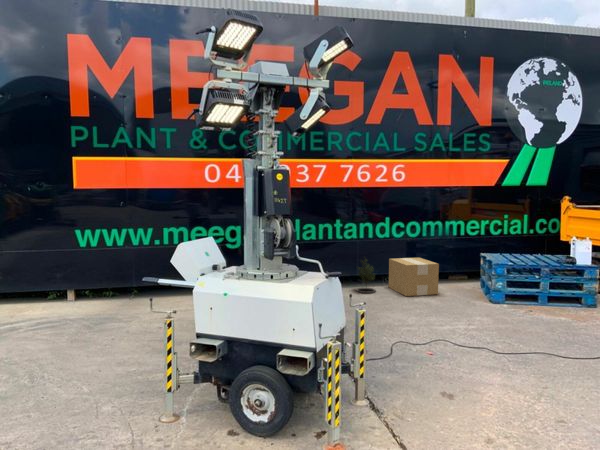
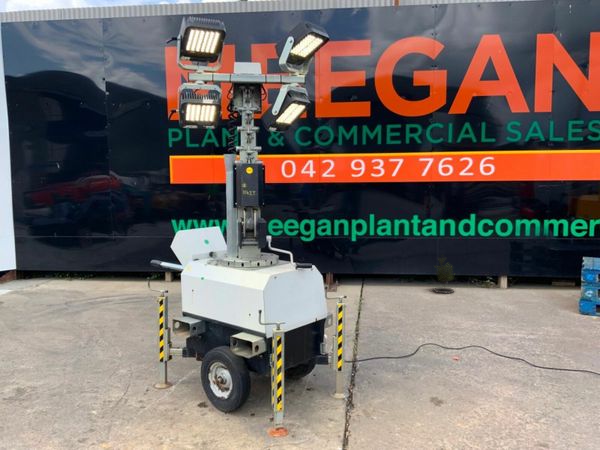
cardboard box: present [389,258,439,296] -> none [472,258,526,300]

